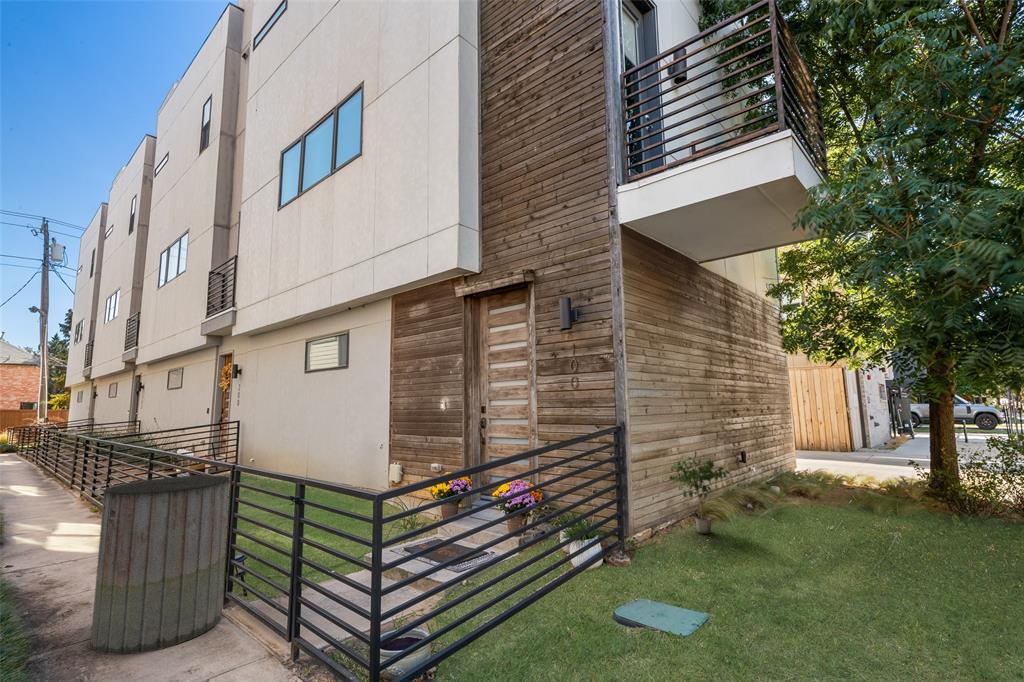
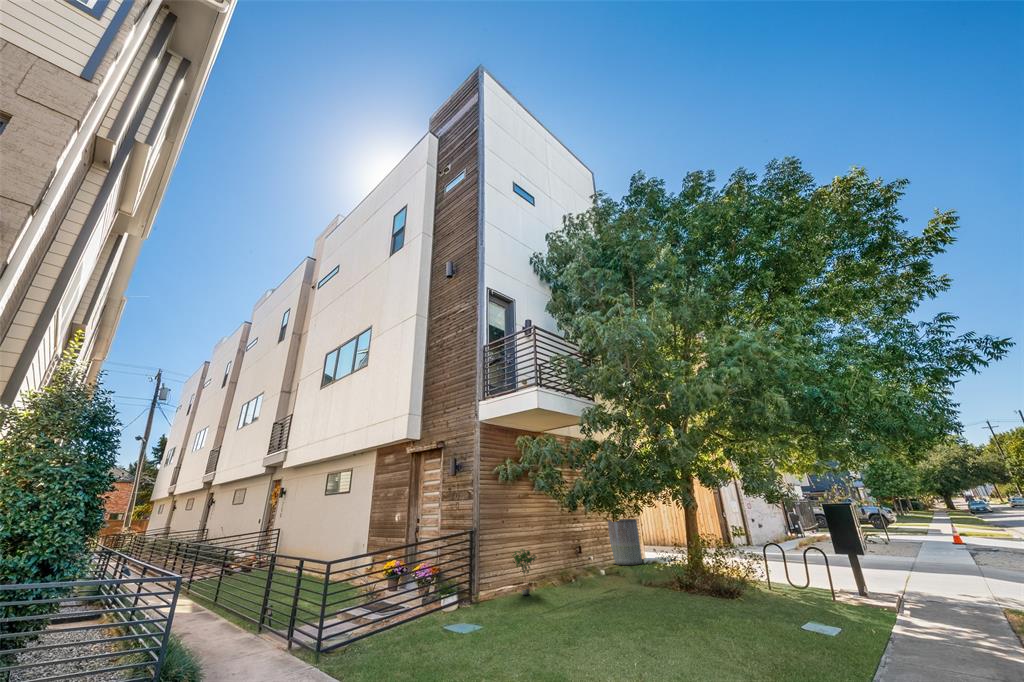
trash can: present [91,476,229,655] -> present [608,519,642,565]

